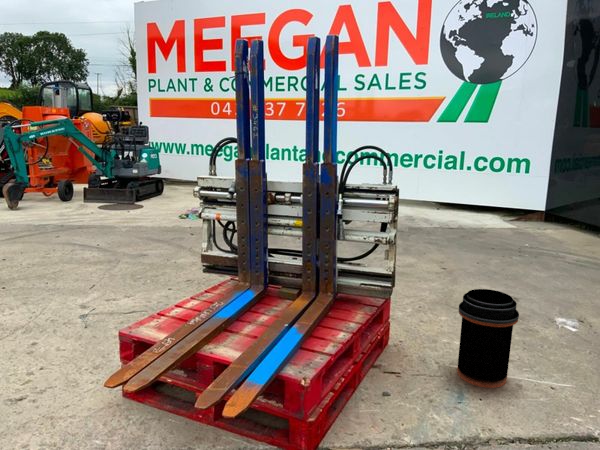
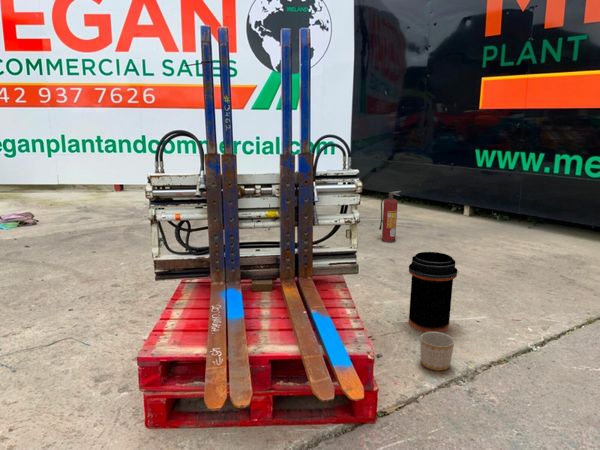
fire extinguisher: none [526,220,557,280] -> present [379,191,401,243]
planter: none [421,379,461,427] -> present [420,332,454,371]

